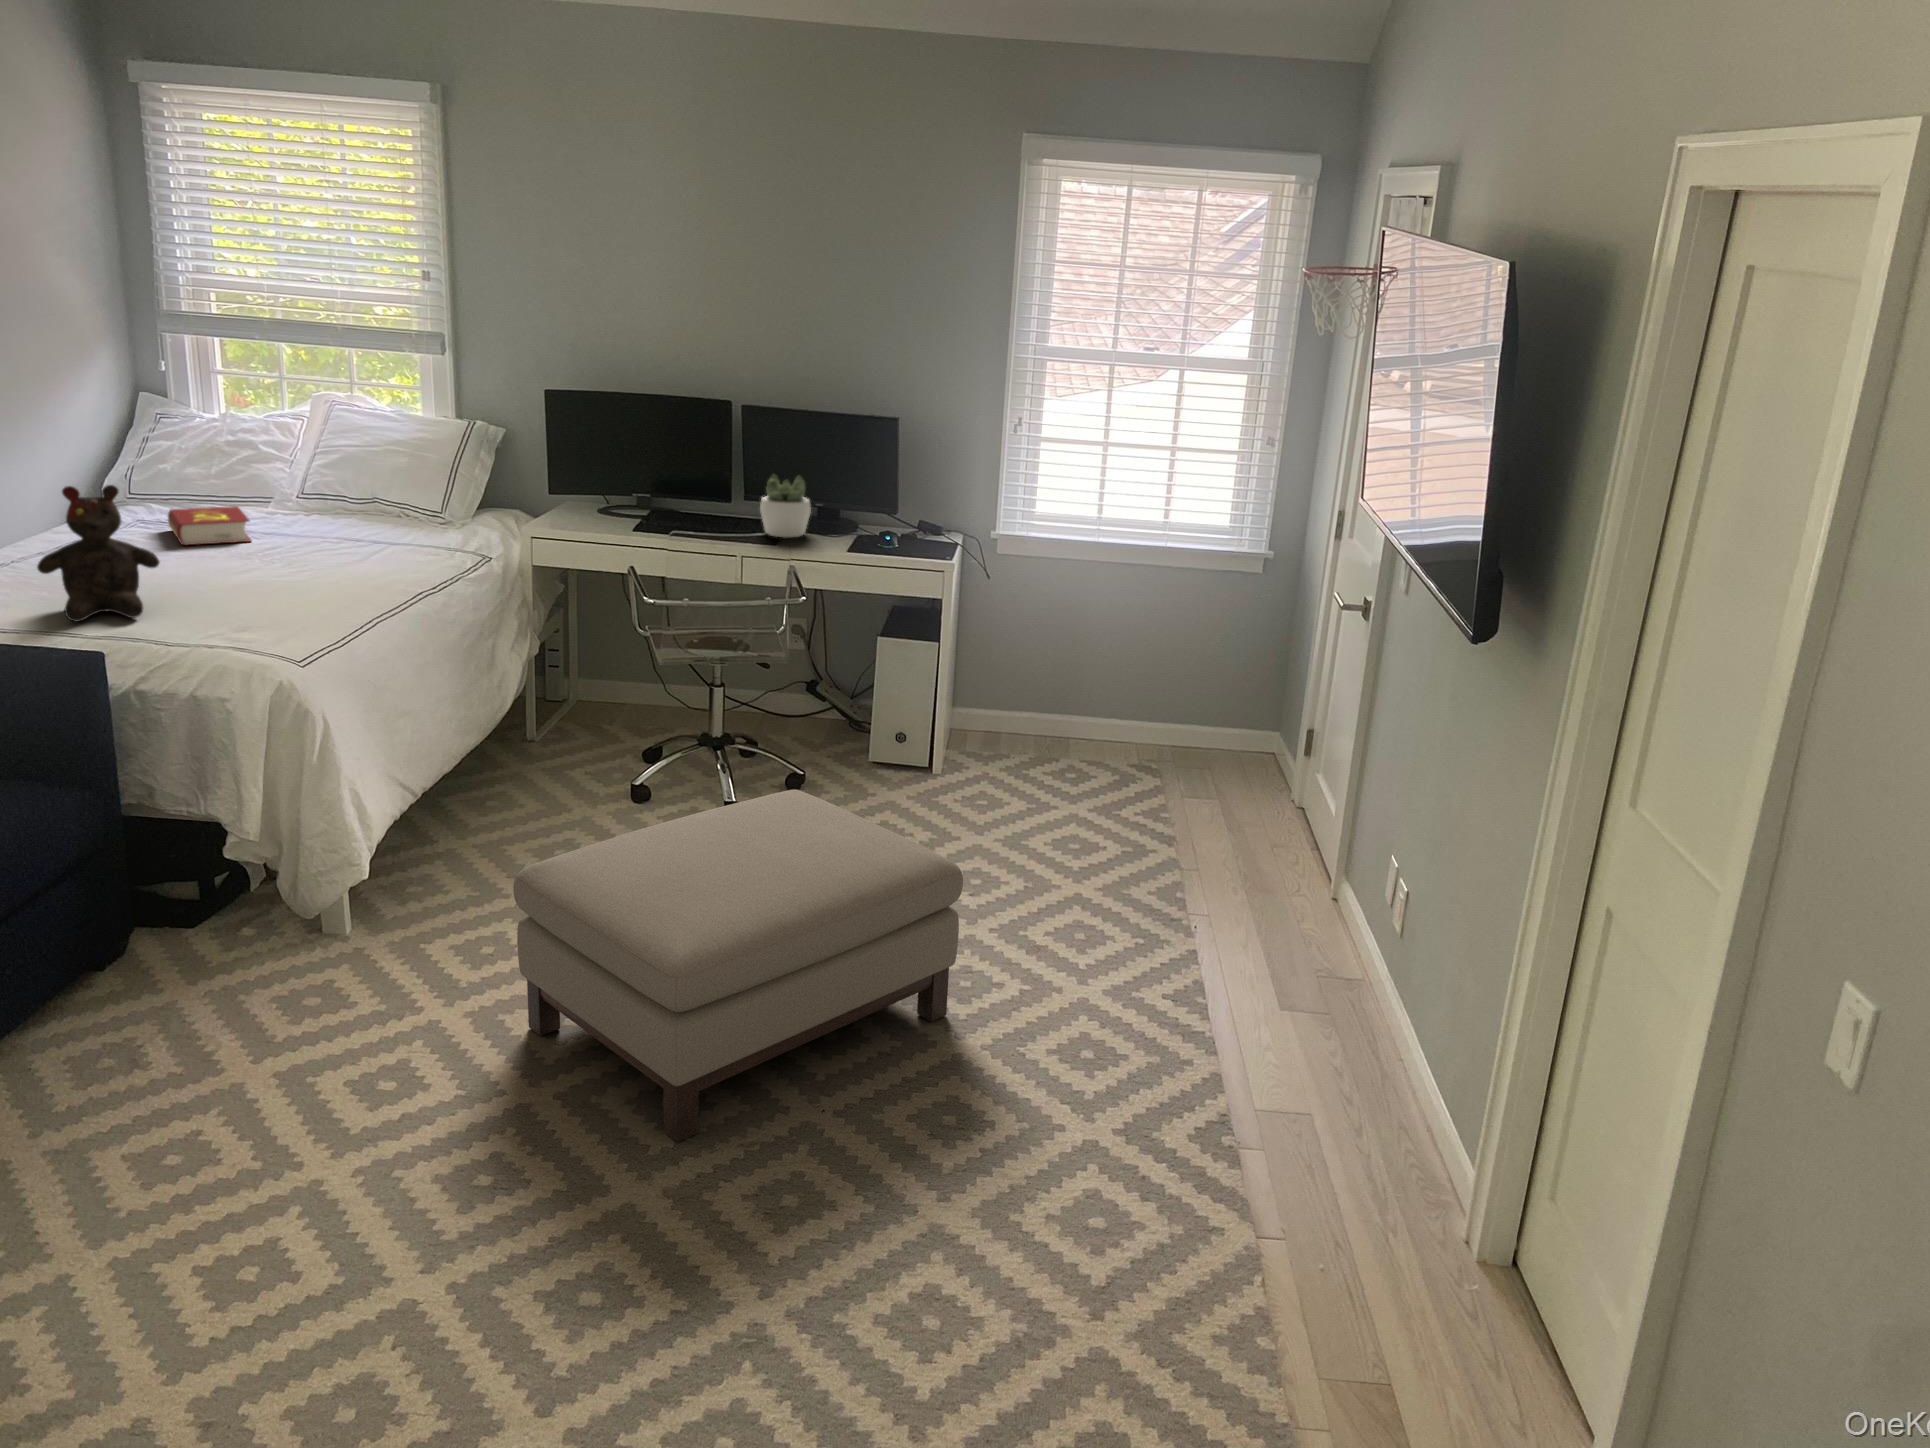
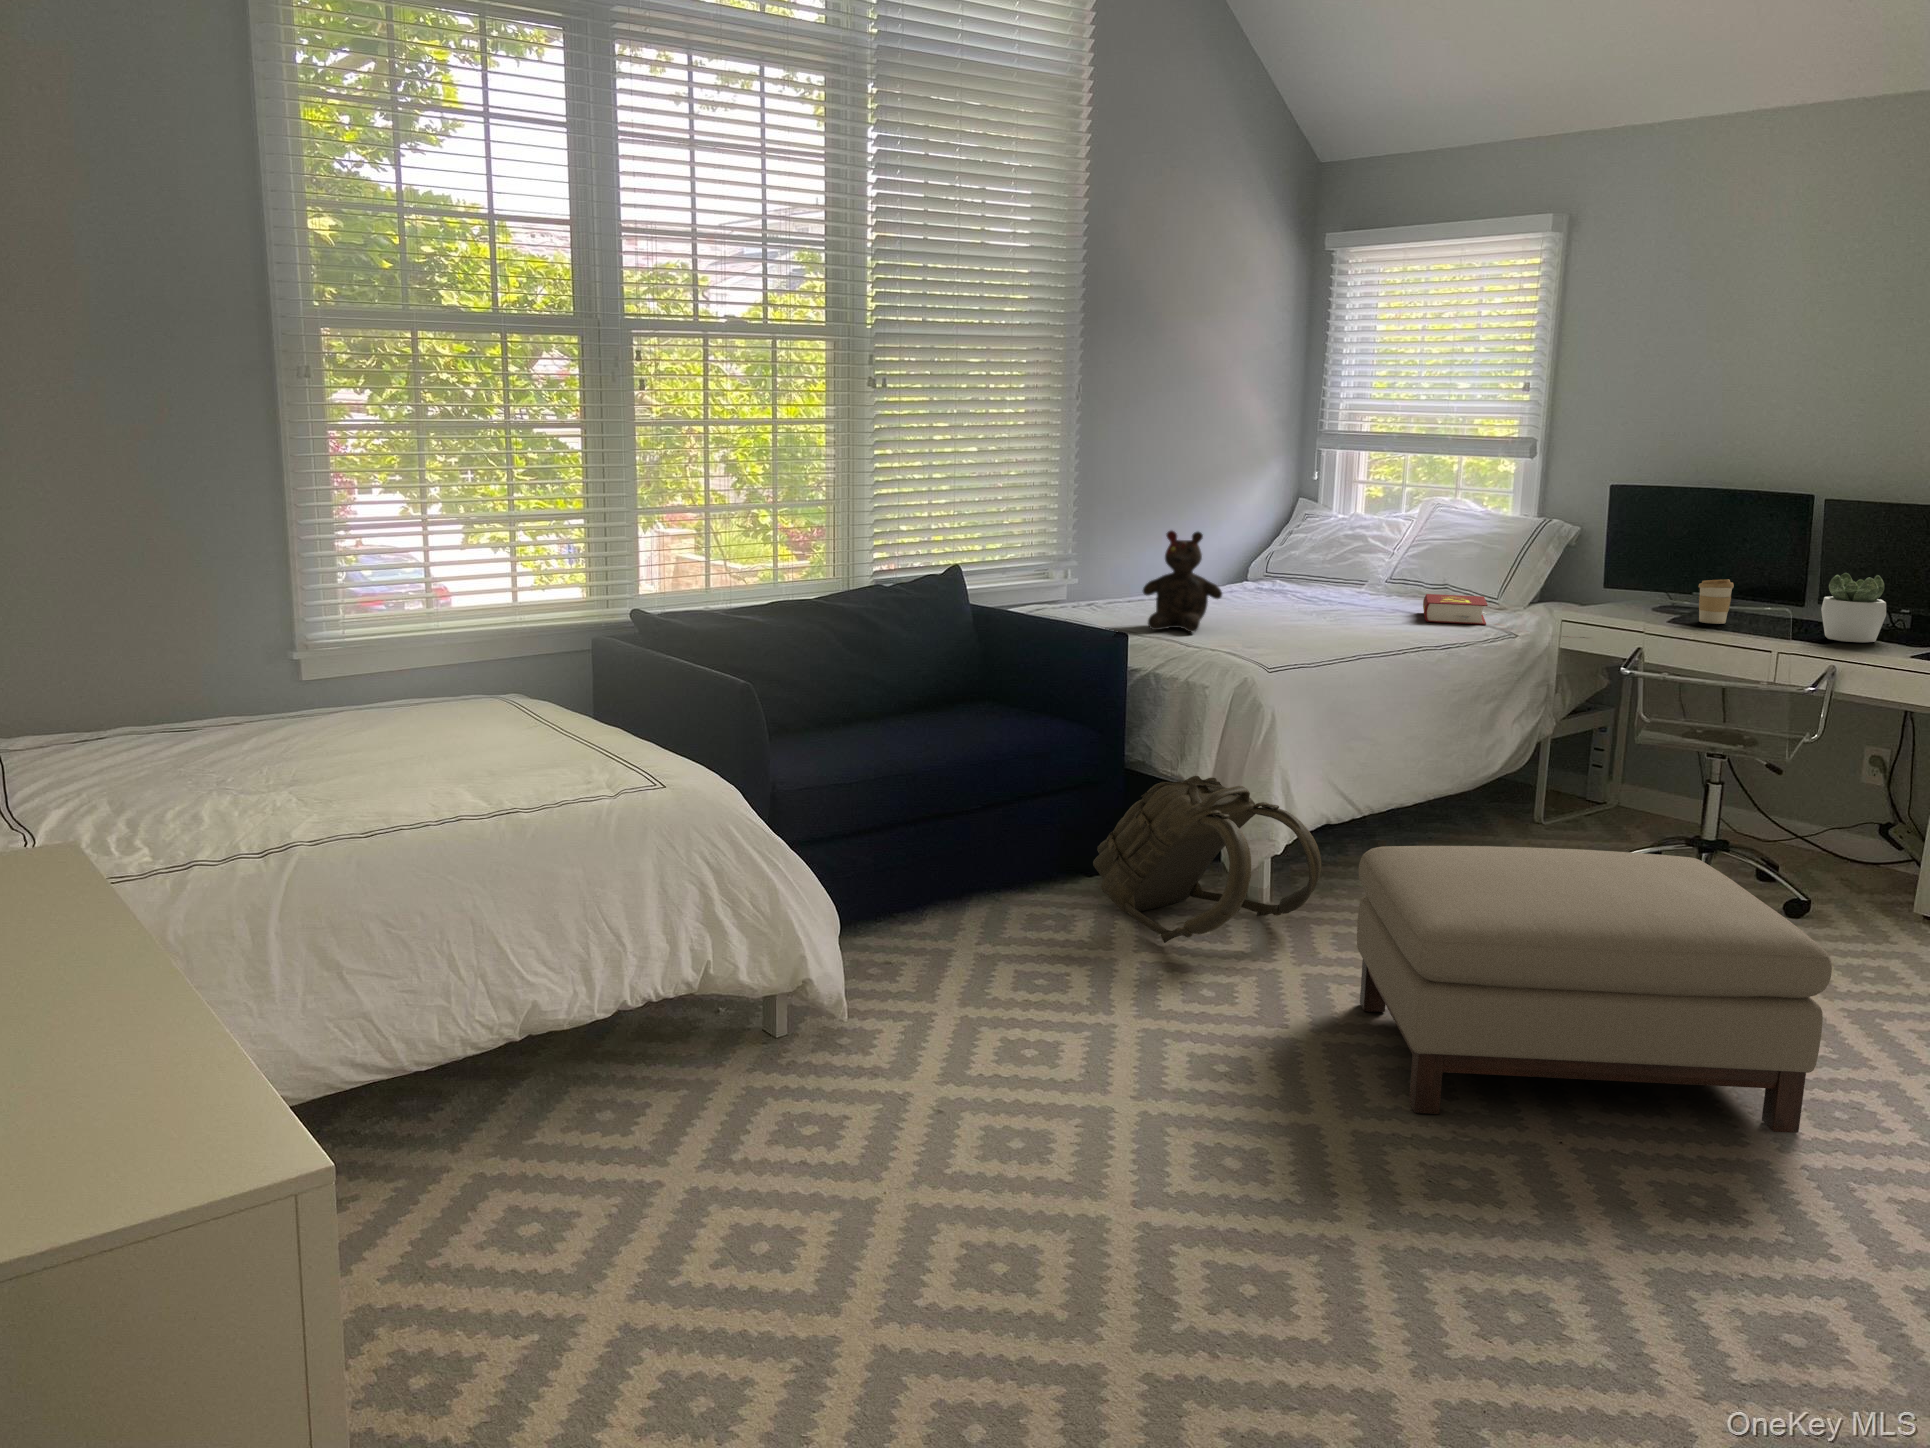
coffee cup: none [650,484,680,527] -> present [1698,580,1734,624]
book: present [168,506,251,545] -> present [1423,594,1488,625]
backpack: none [105,811,416,1033] -> present [1093,776,1321,943]

